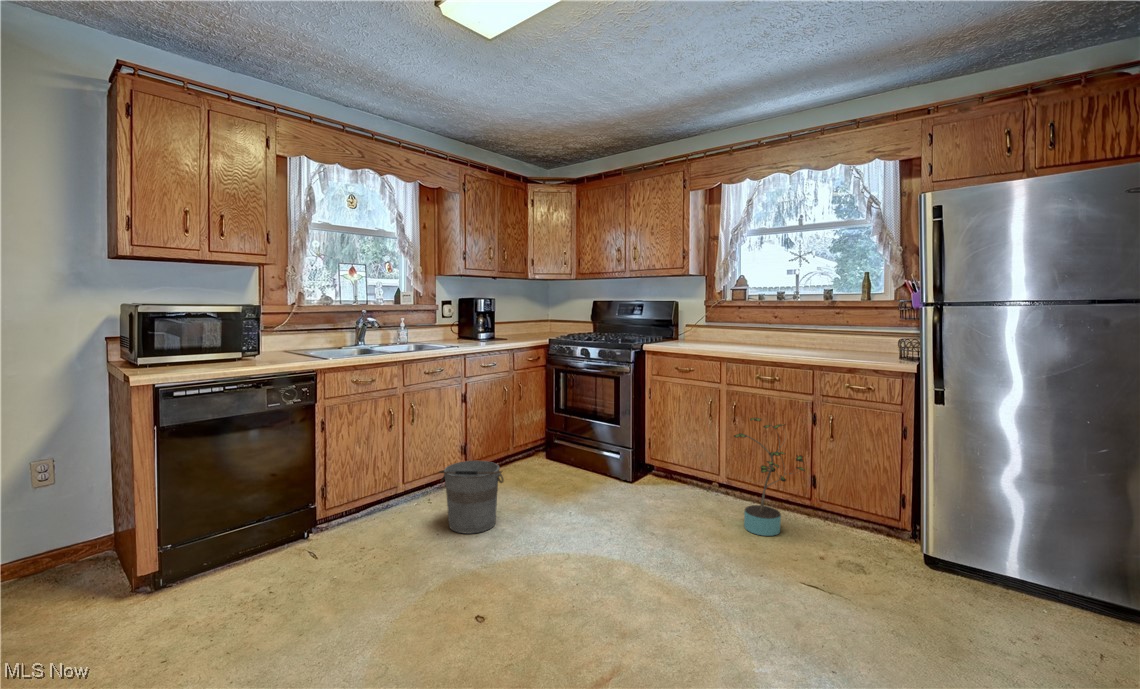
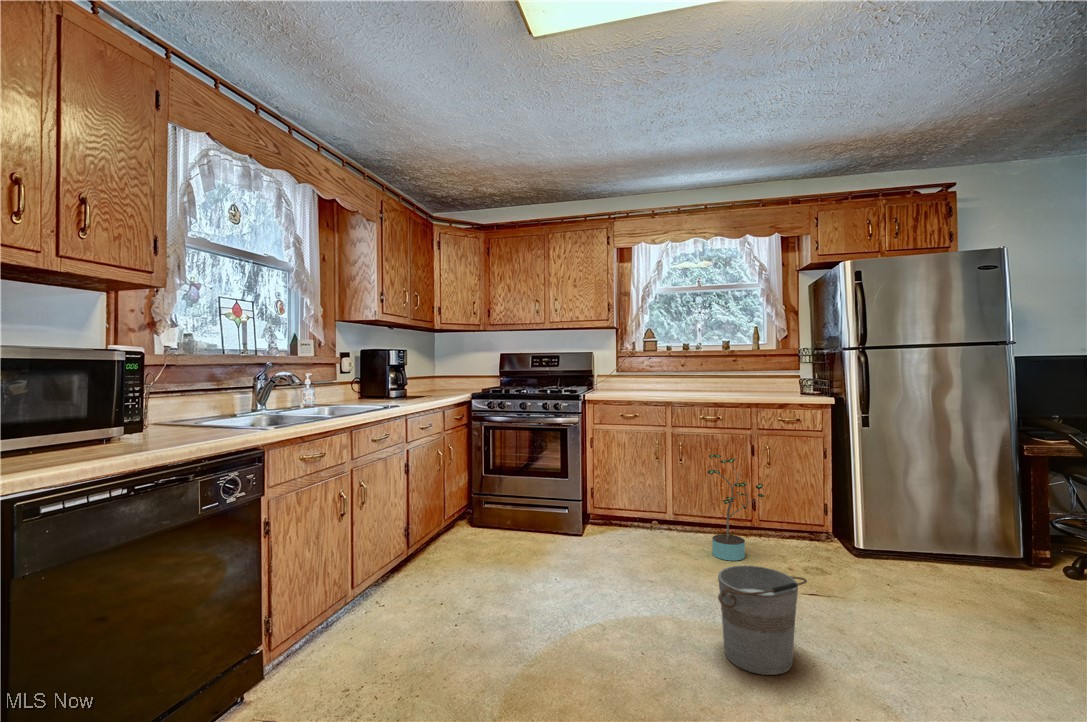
bucket: present [439,461,504,534] -> present [718,566,807,675]

